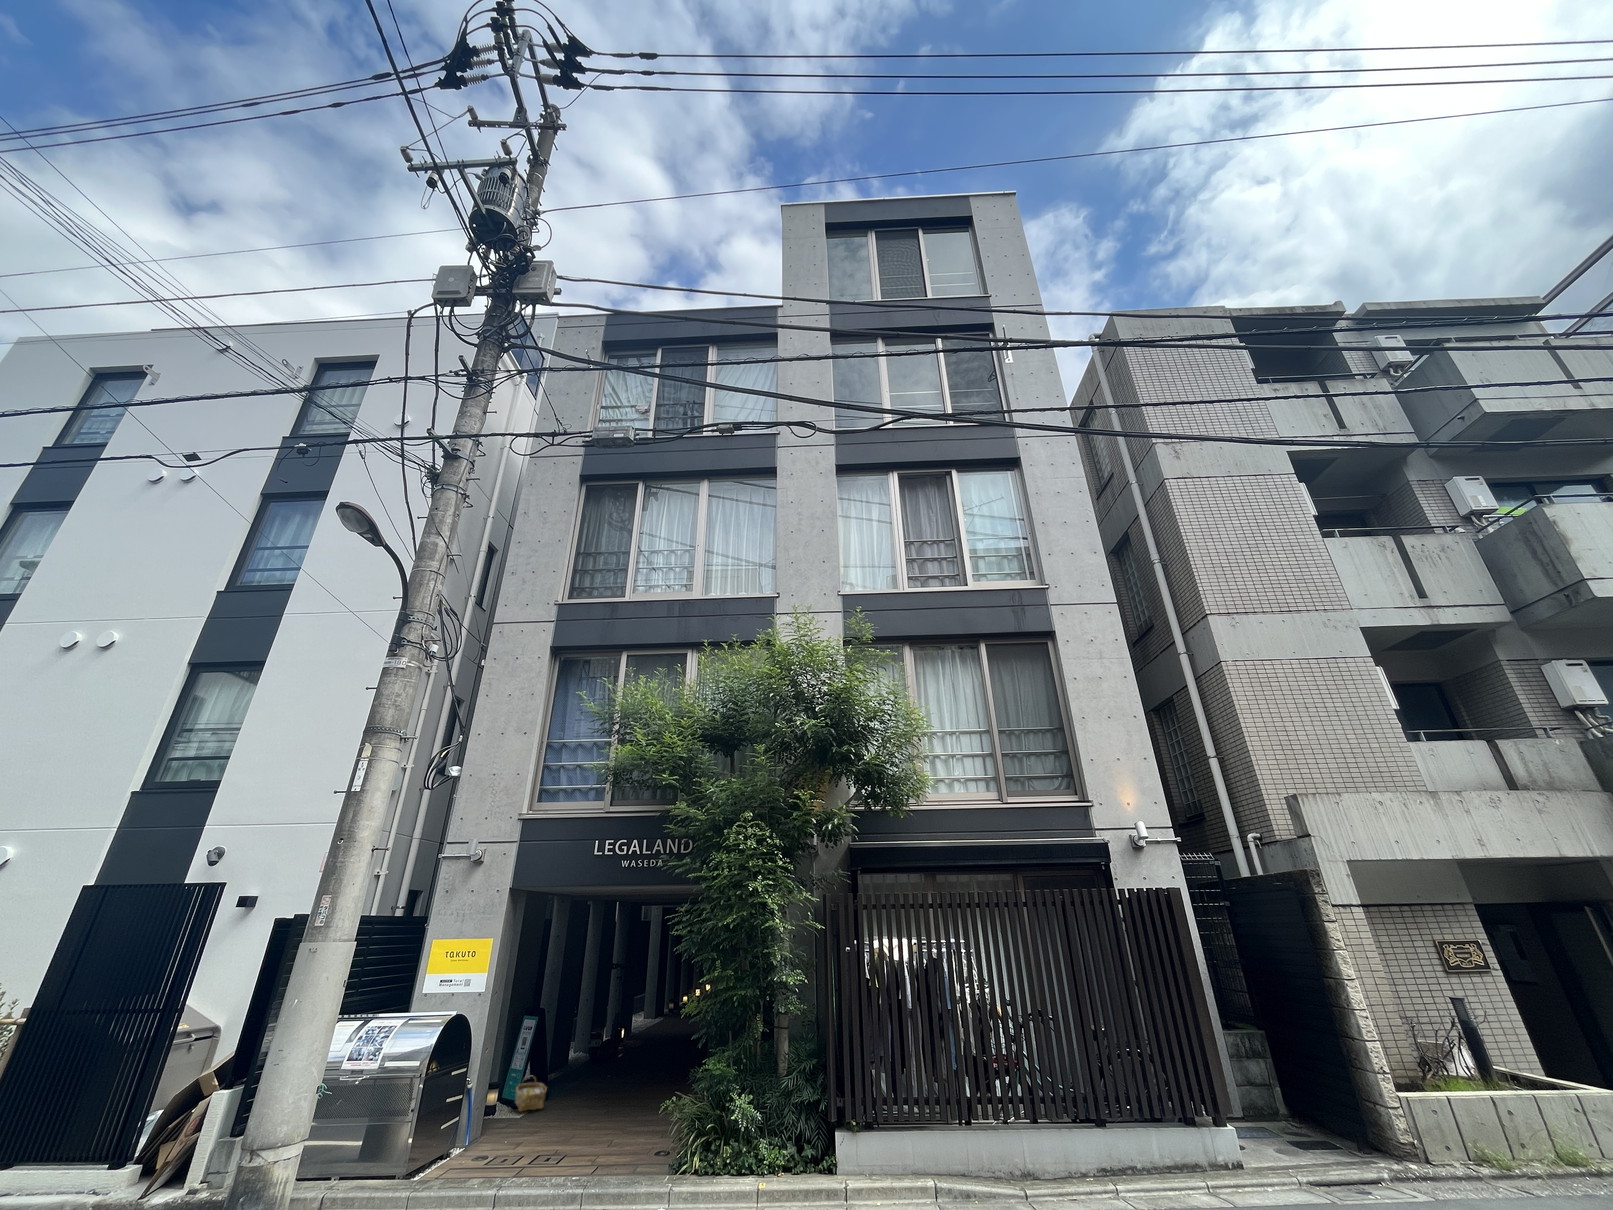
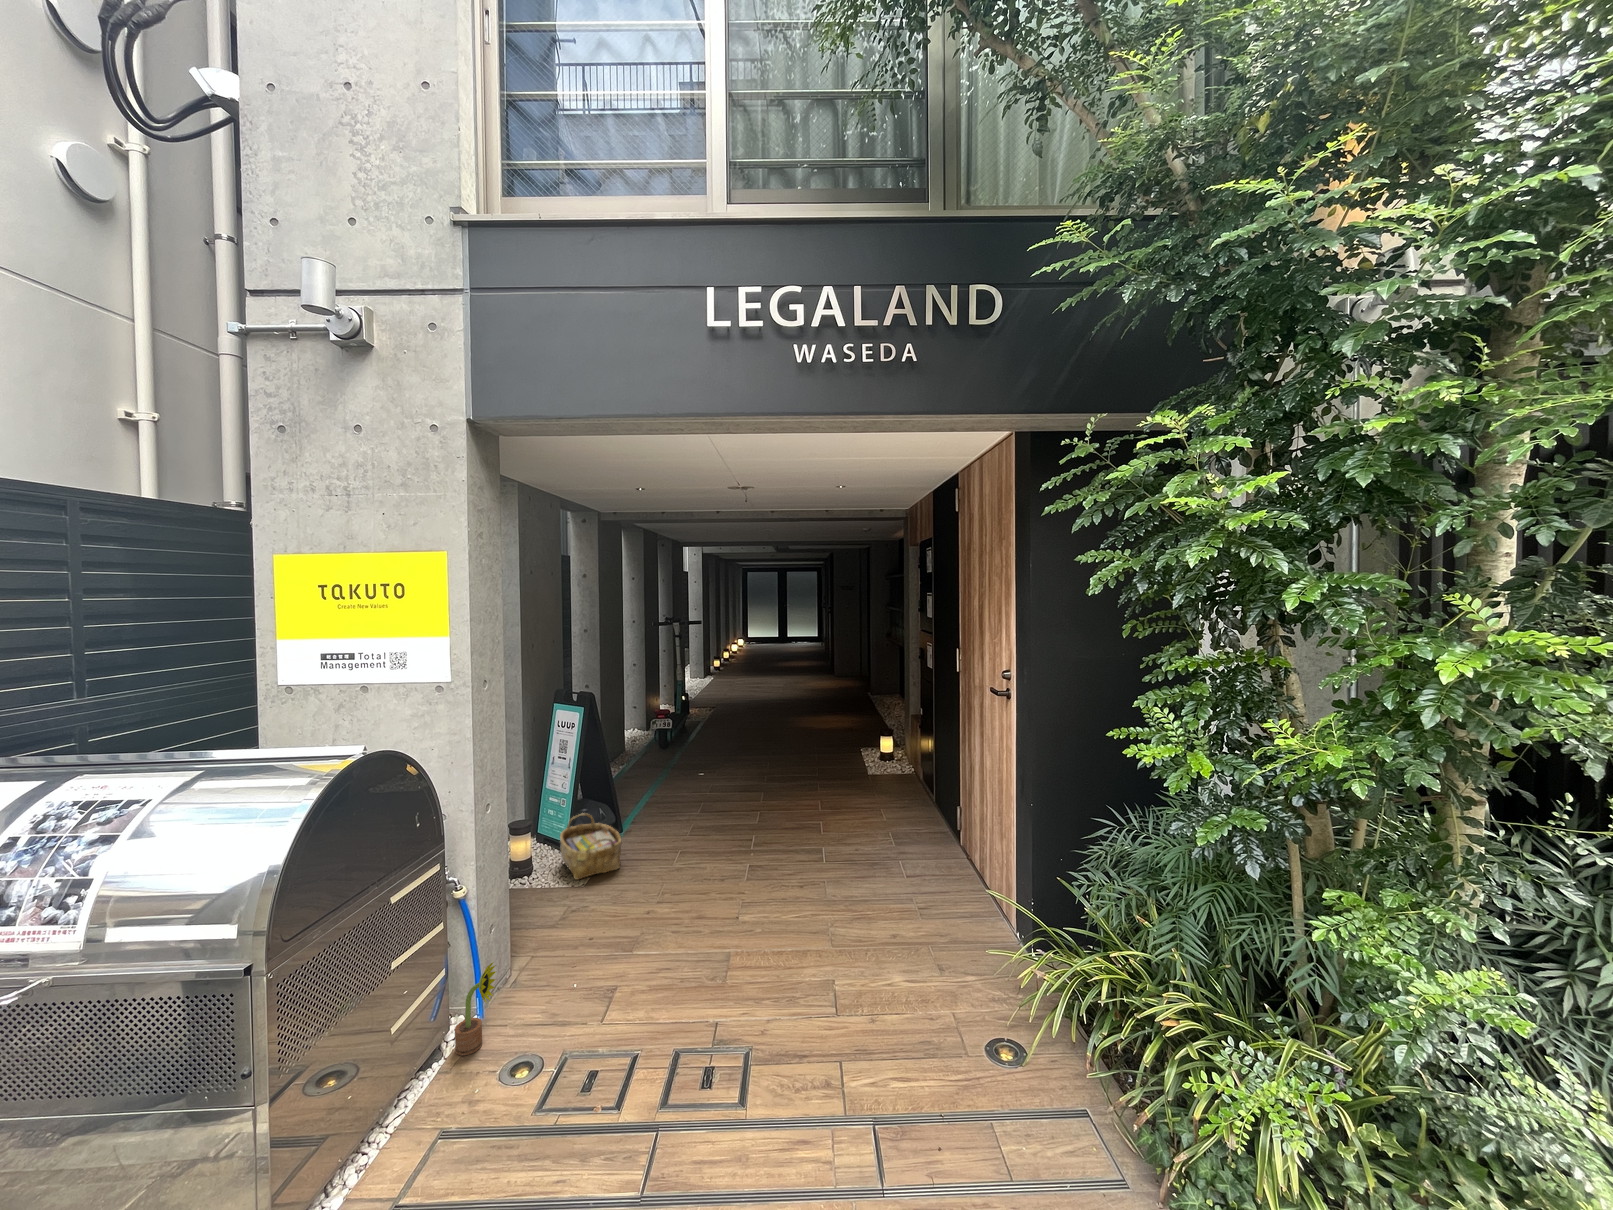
decorative plant: none [454,1116,476,1156] -> present [455,962,496,1056]

